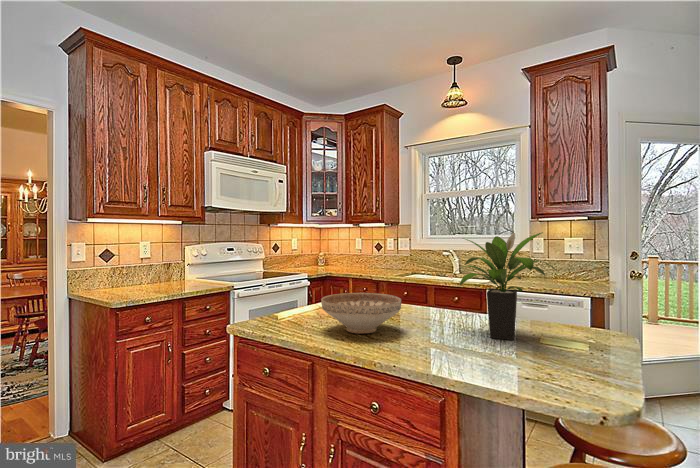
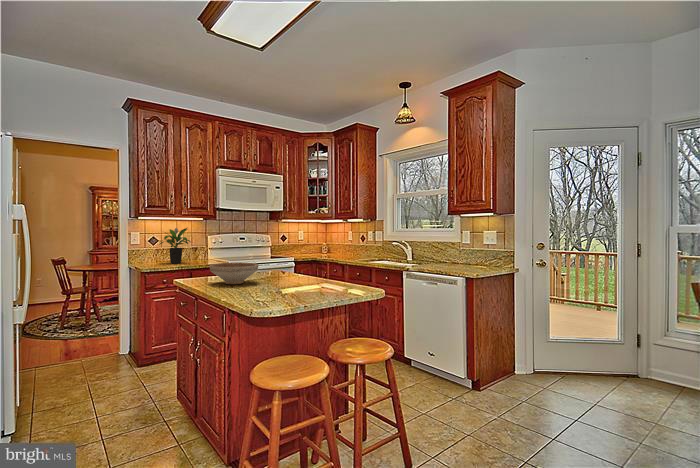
potted plant: present [454,232,556,340] -> present [159,228,191,264]

